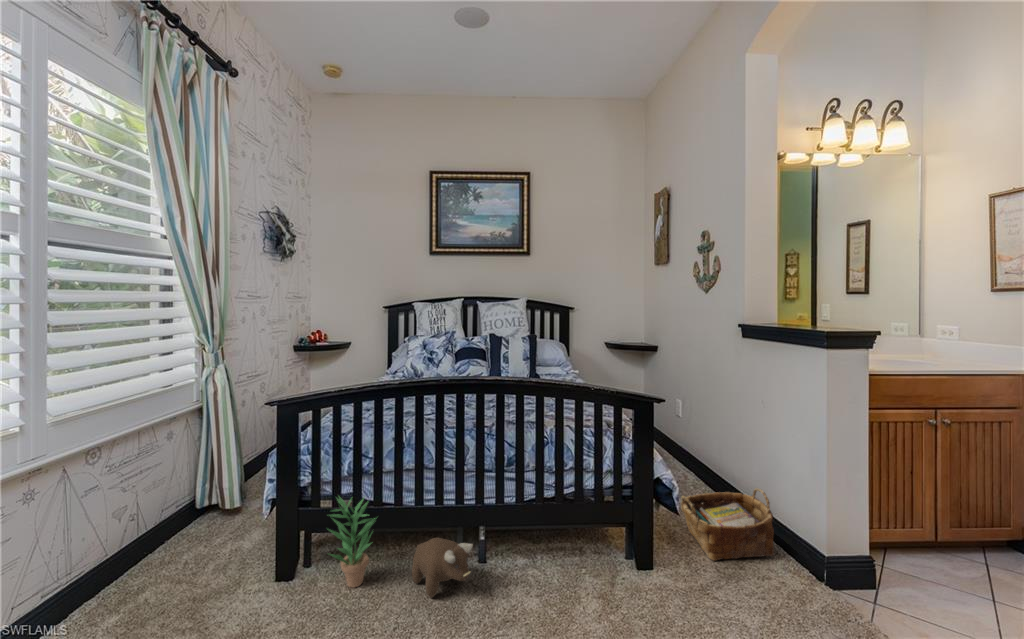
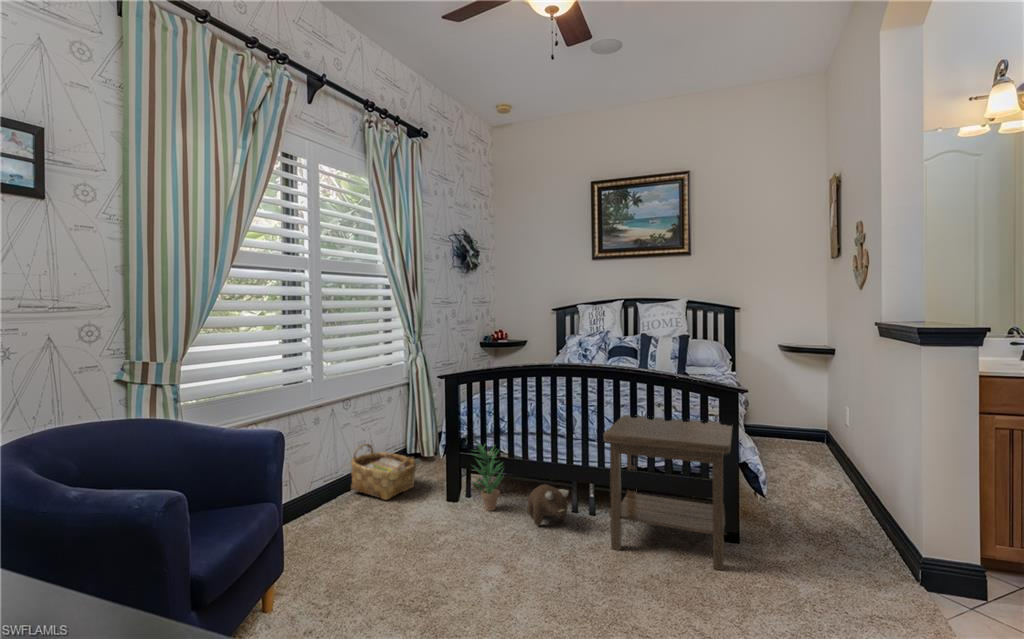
side table: none [524,436,675,612] -> present [603,415,732,570]
woven basket: present [681,488,774,561] -> present [351,444,417,500]

